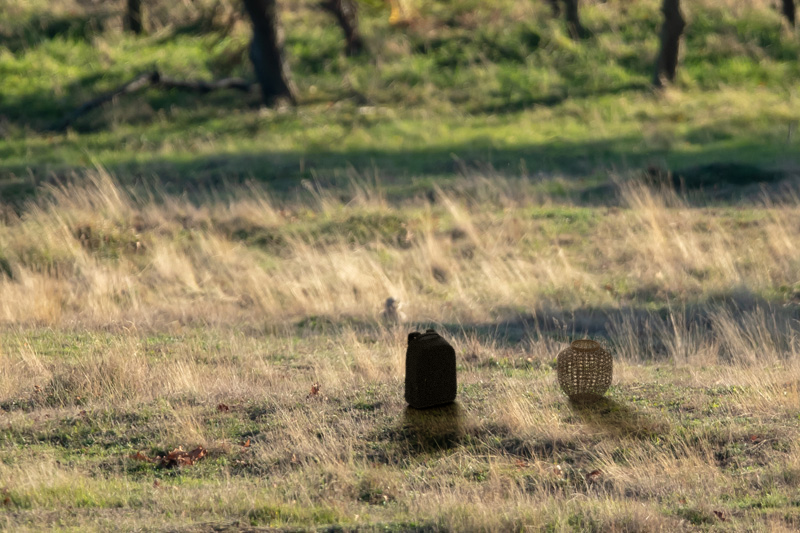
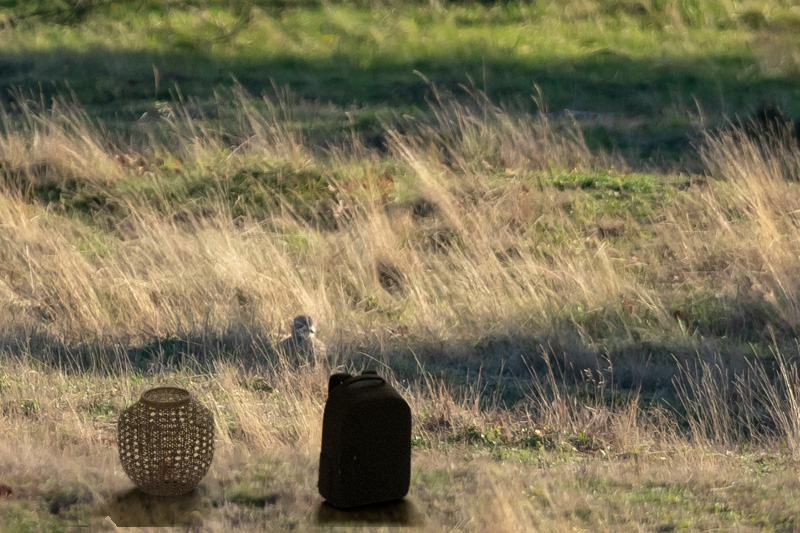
woven basket: present [557,339,613,402] -> present [118,387,215,496]

